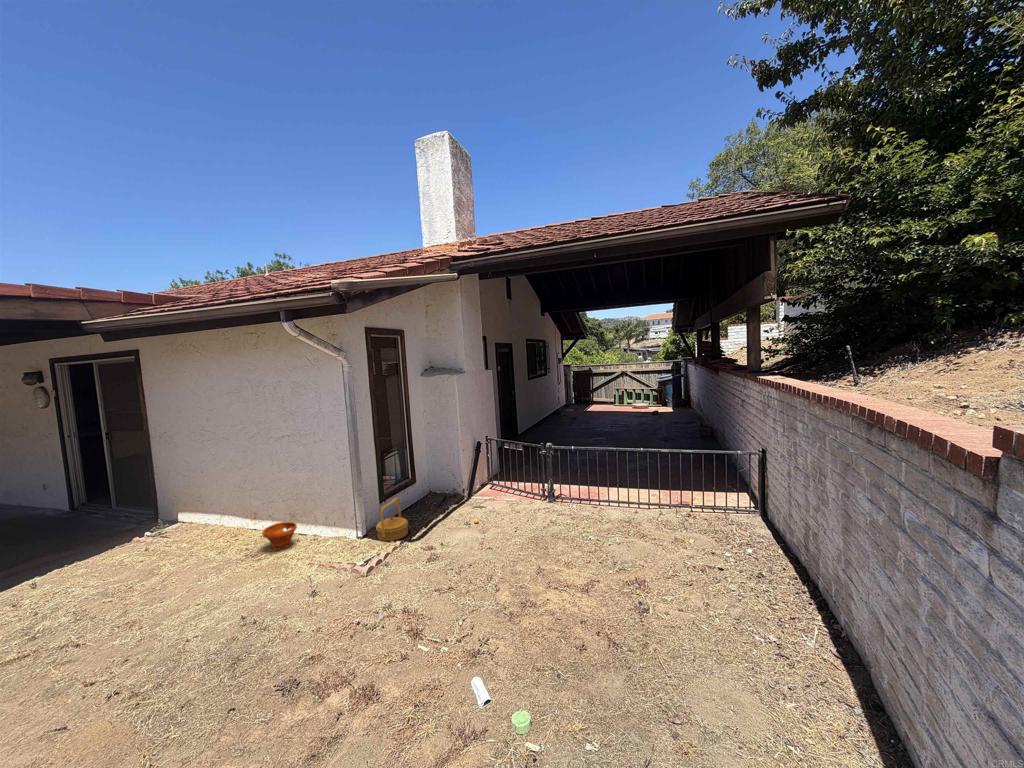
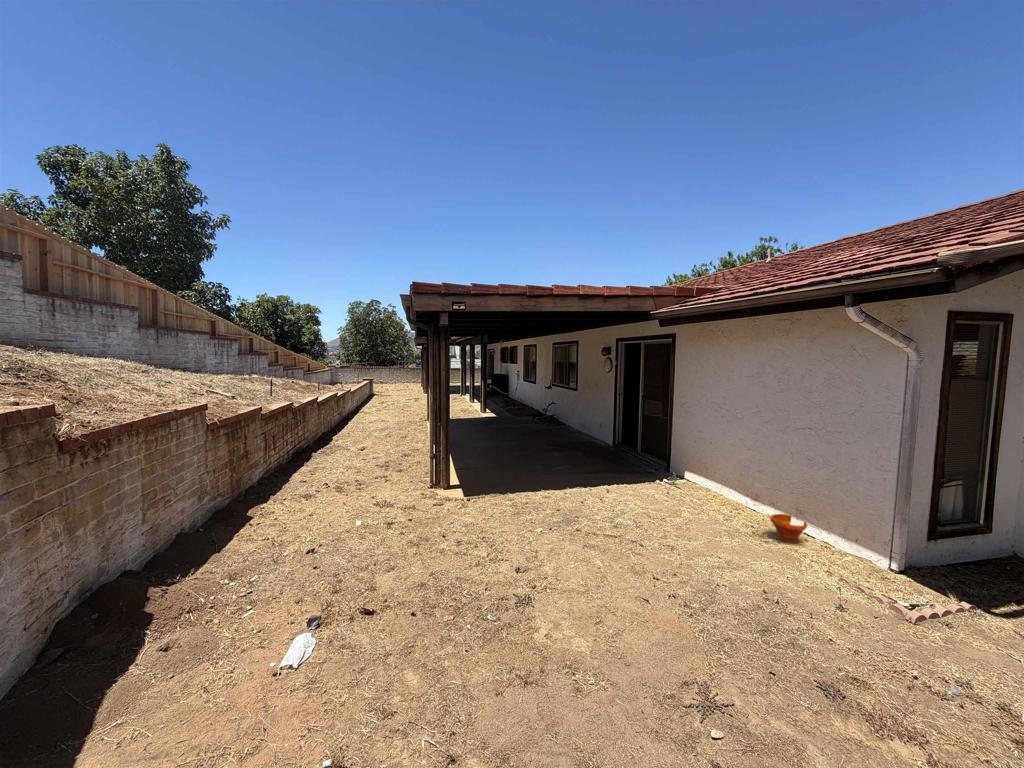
woven basket: present [376,498,408,541] -> none [919,543,978,599]

